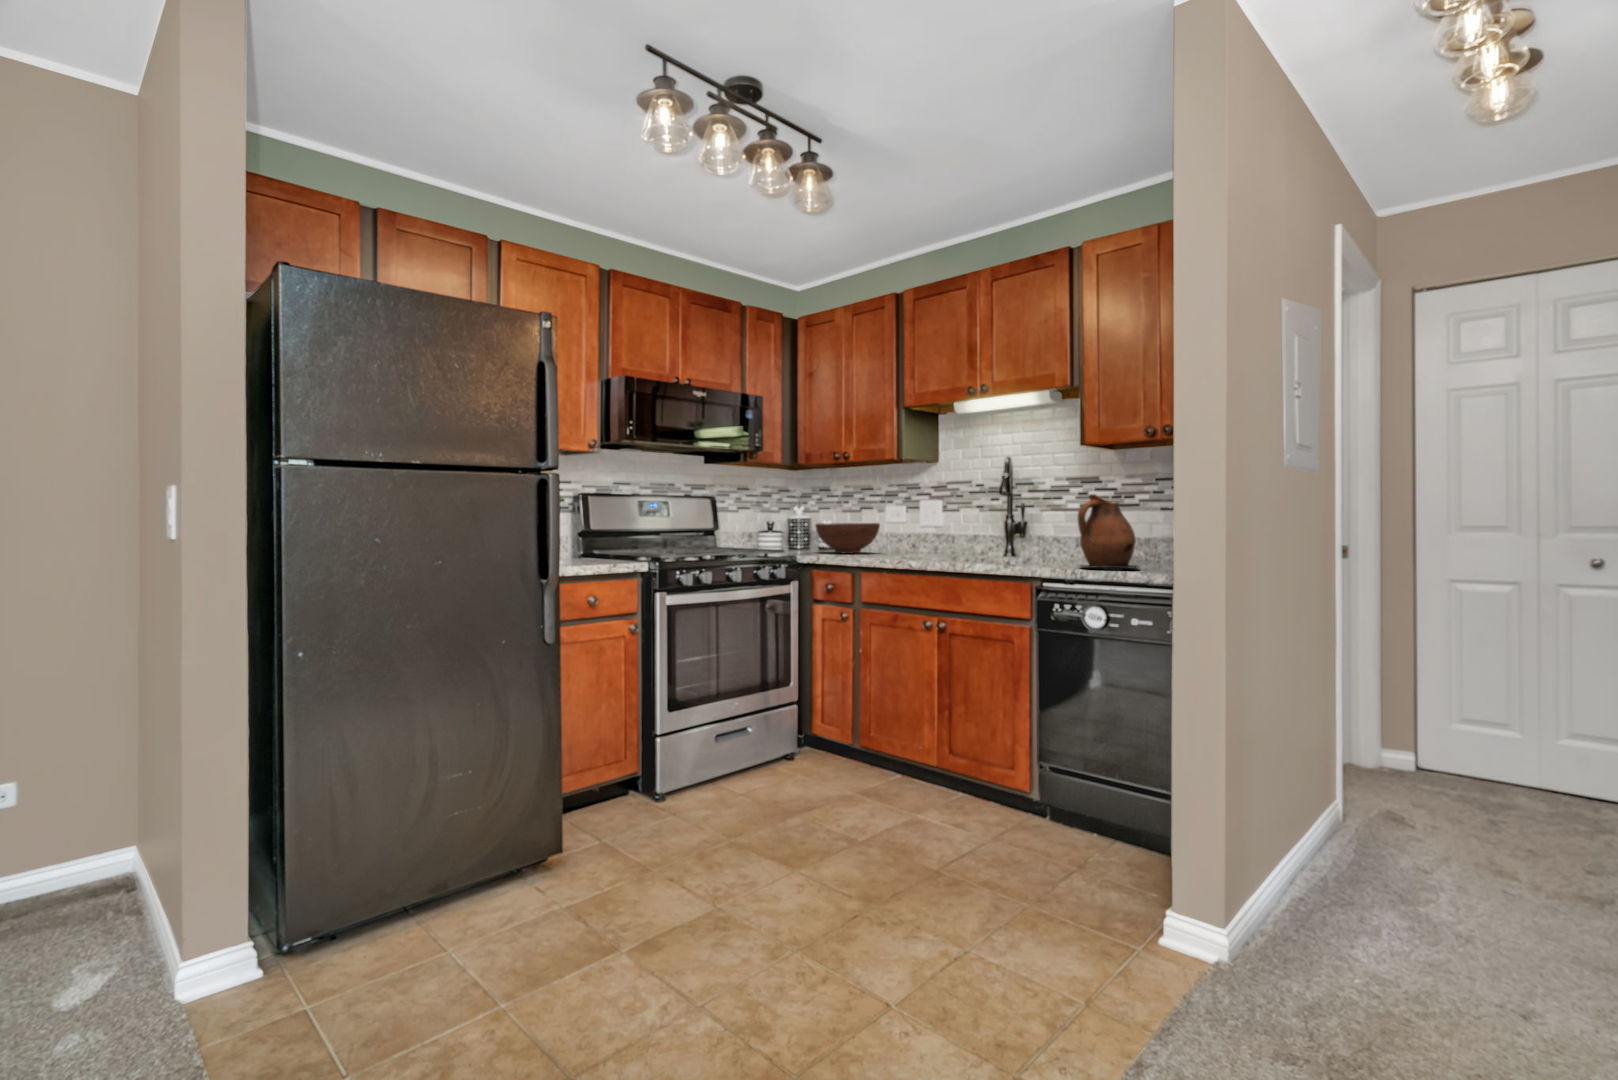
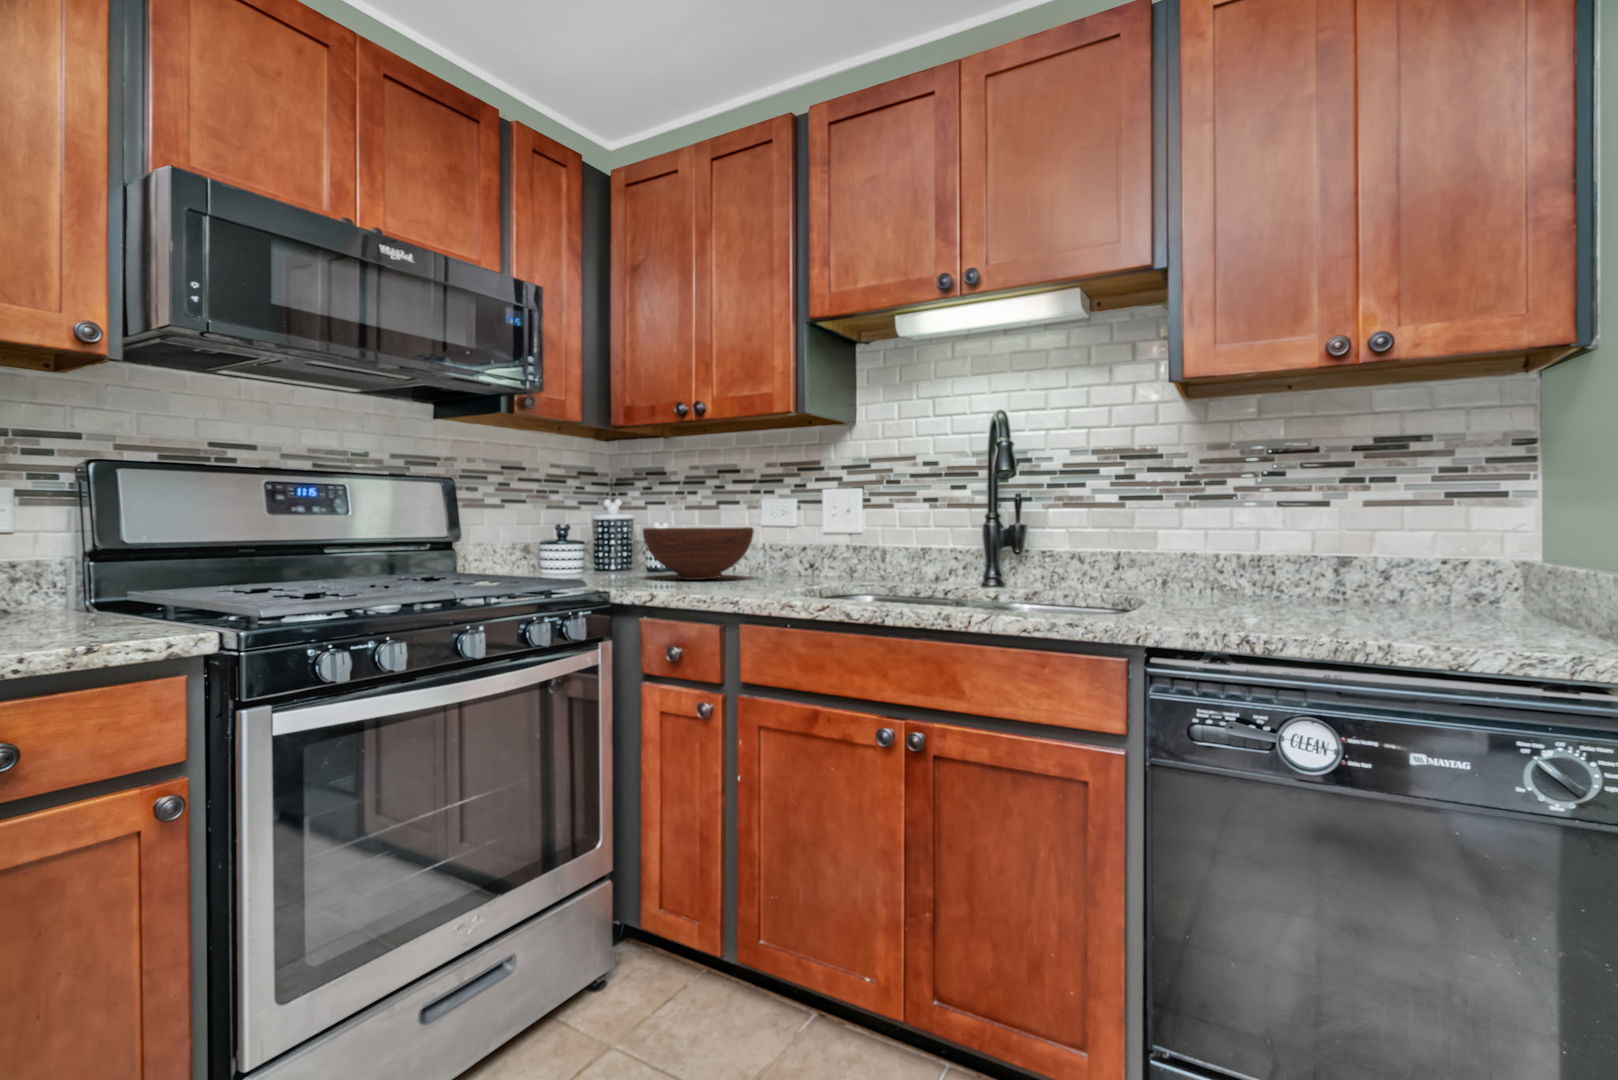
ceramic pitcher: present [1078,494,1139,569] -> none [1205,467,1376,631]

